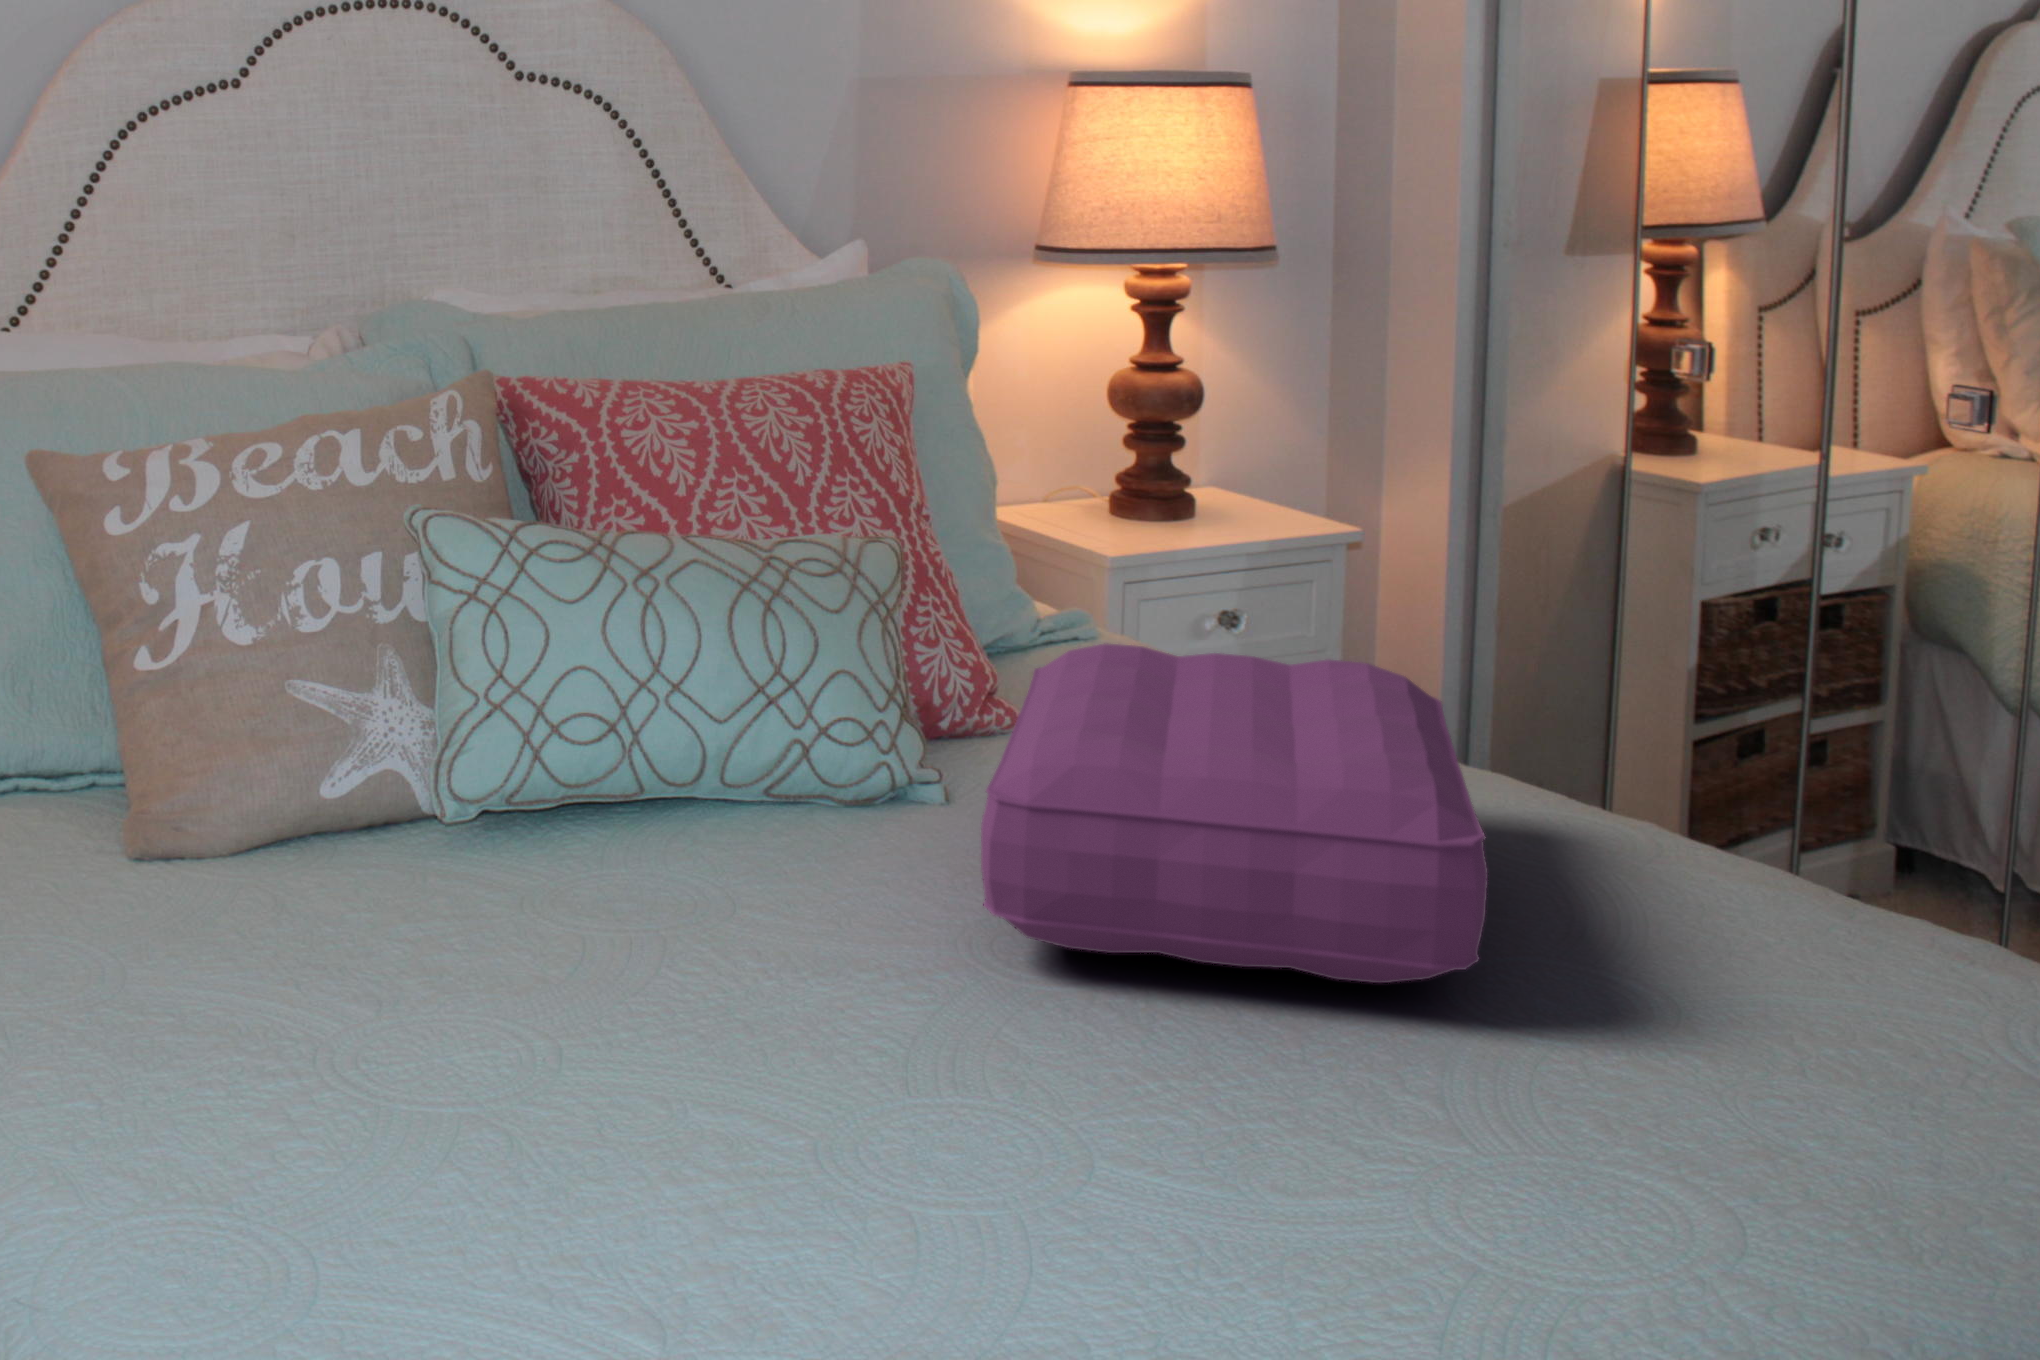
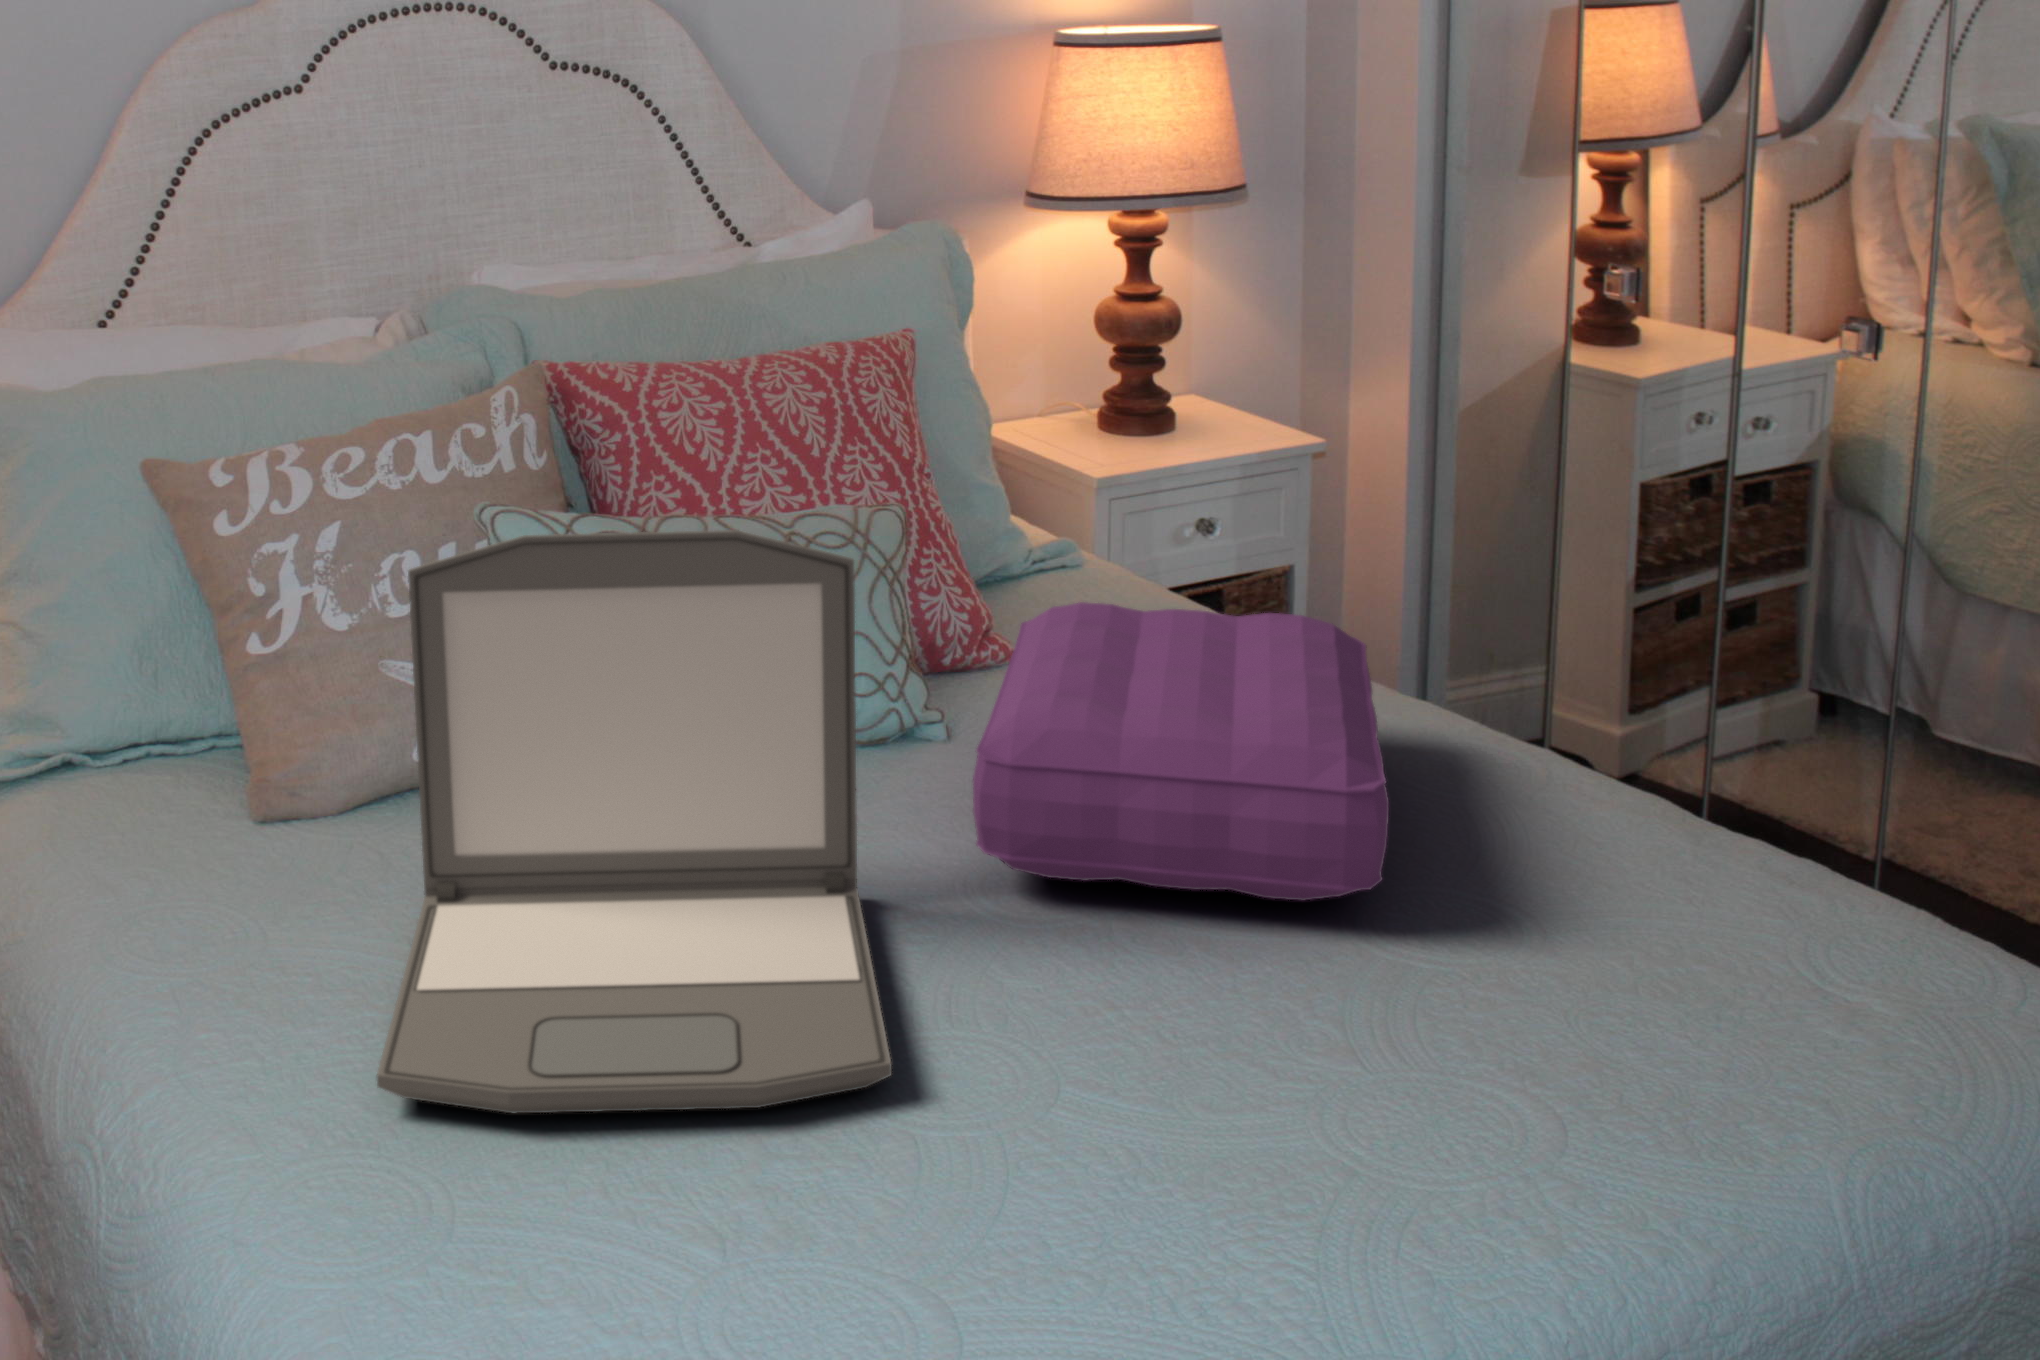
laptop: none [239,506,882,1196] -> present [377,530,892,1113]

